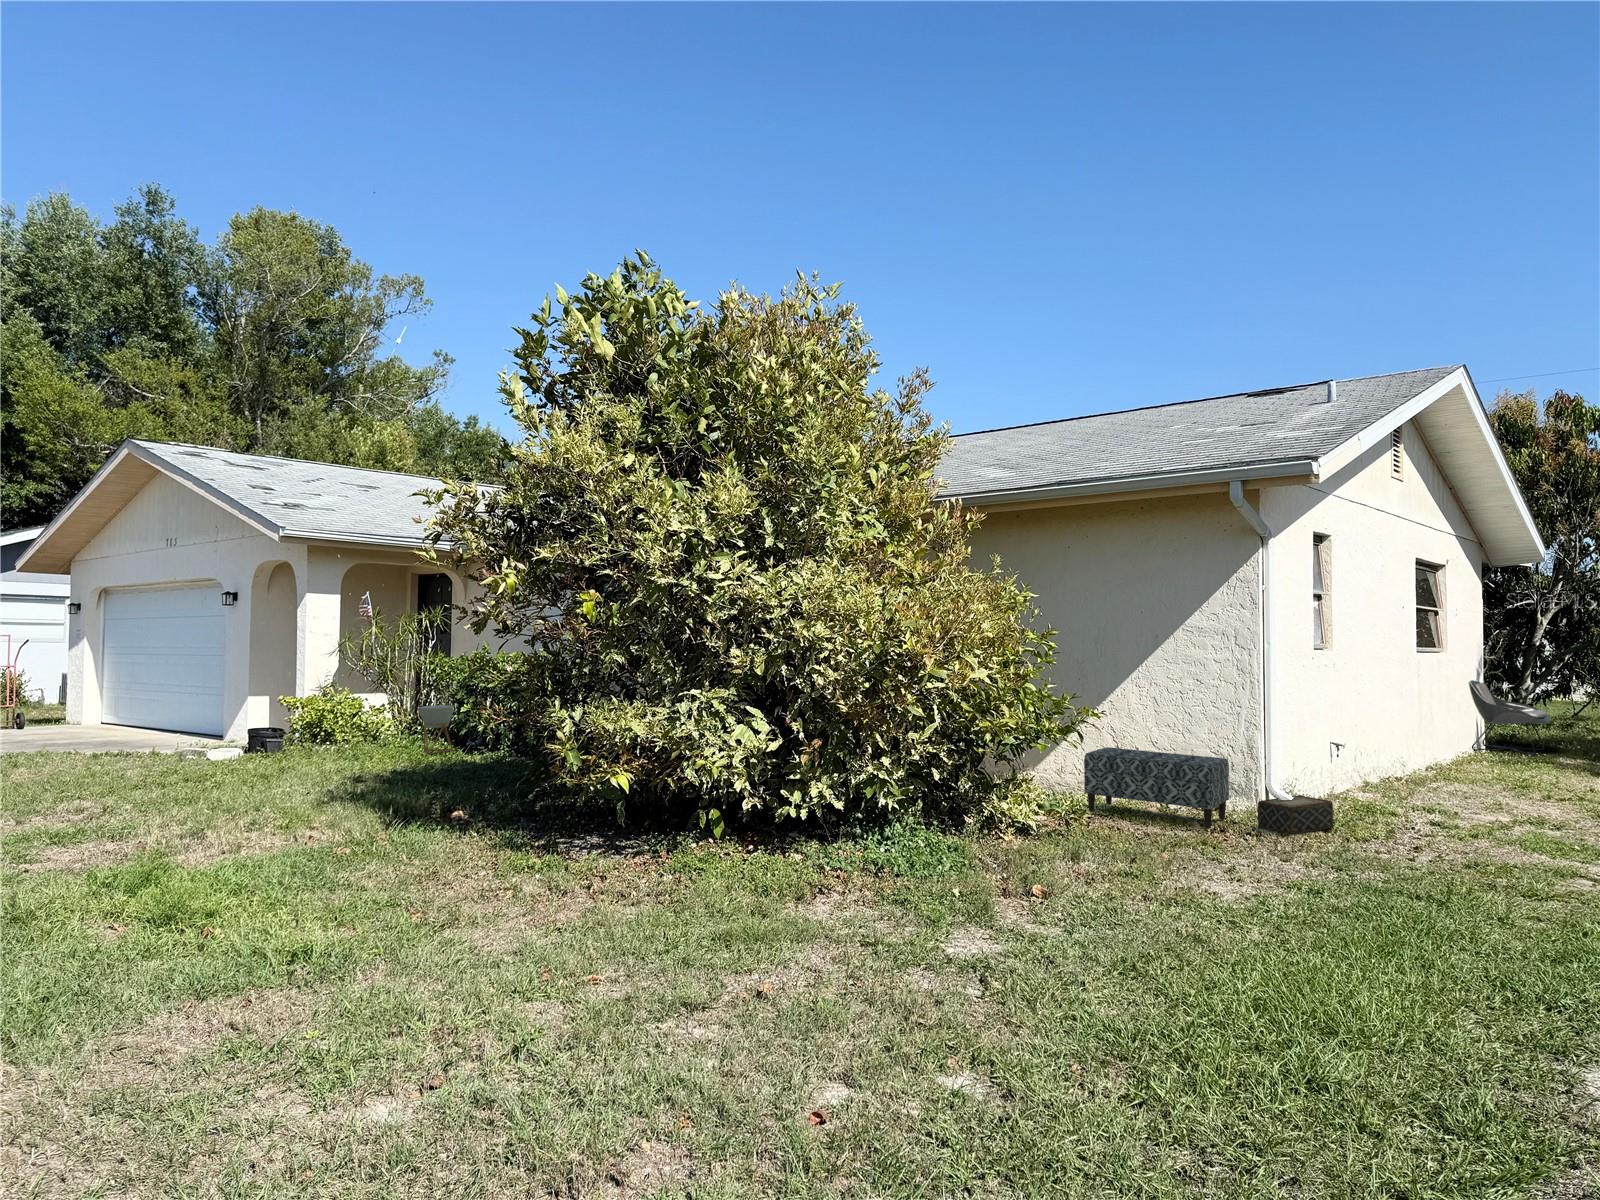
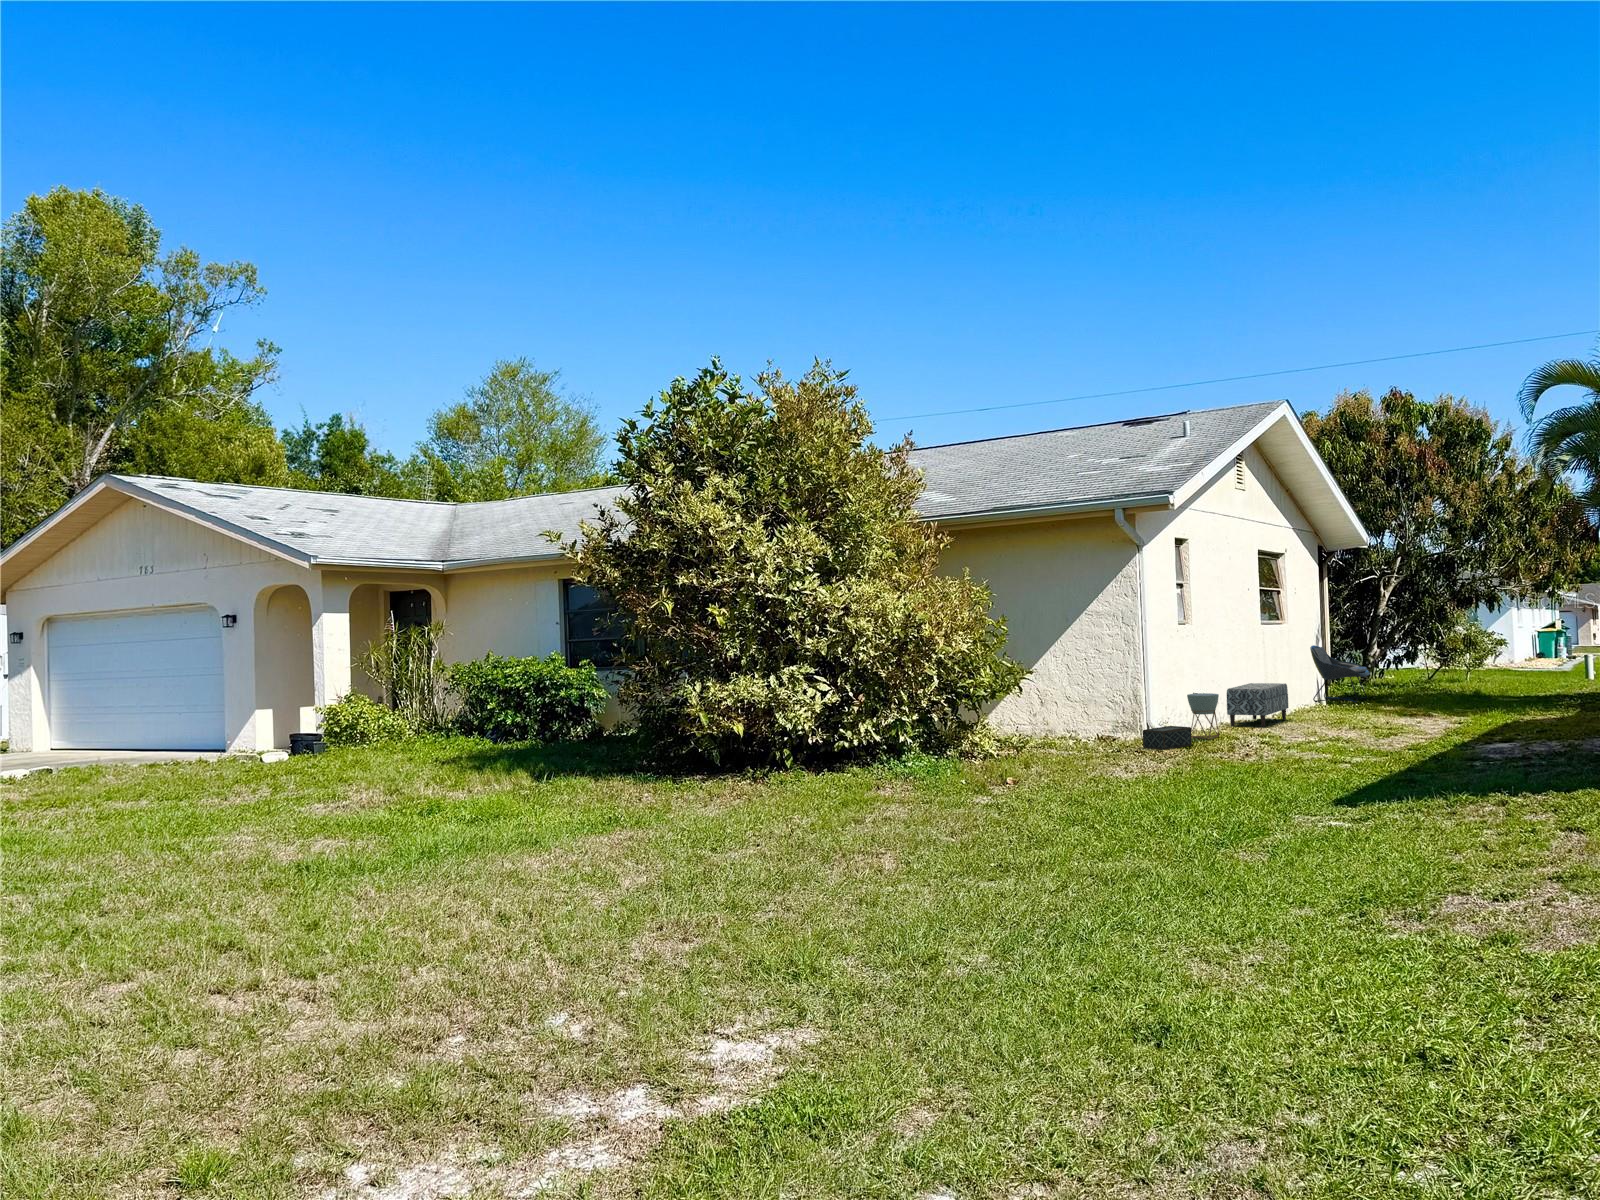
planter: present [420,705,453,754] -> present [1187,693,1219,739]
bench: present [1084,747,1229,828] -> present [1227,683,1289,727]

